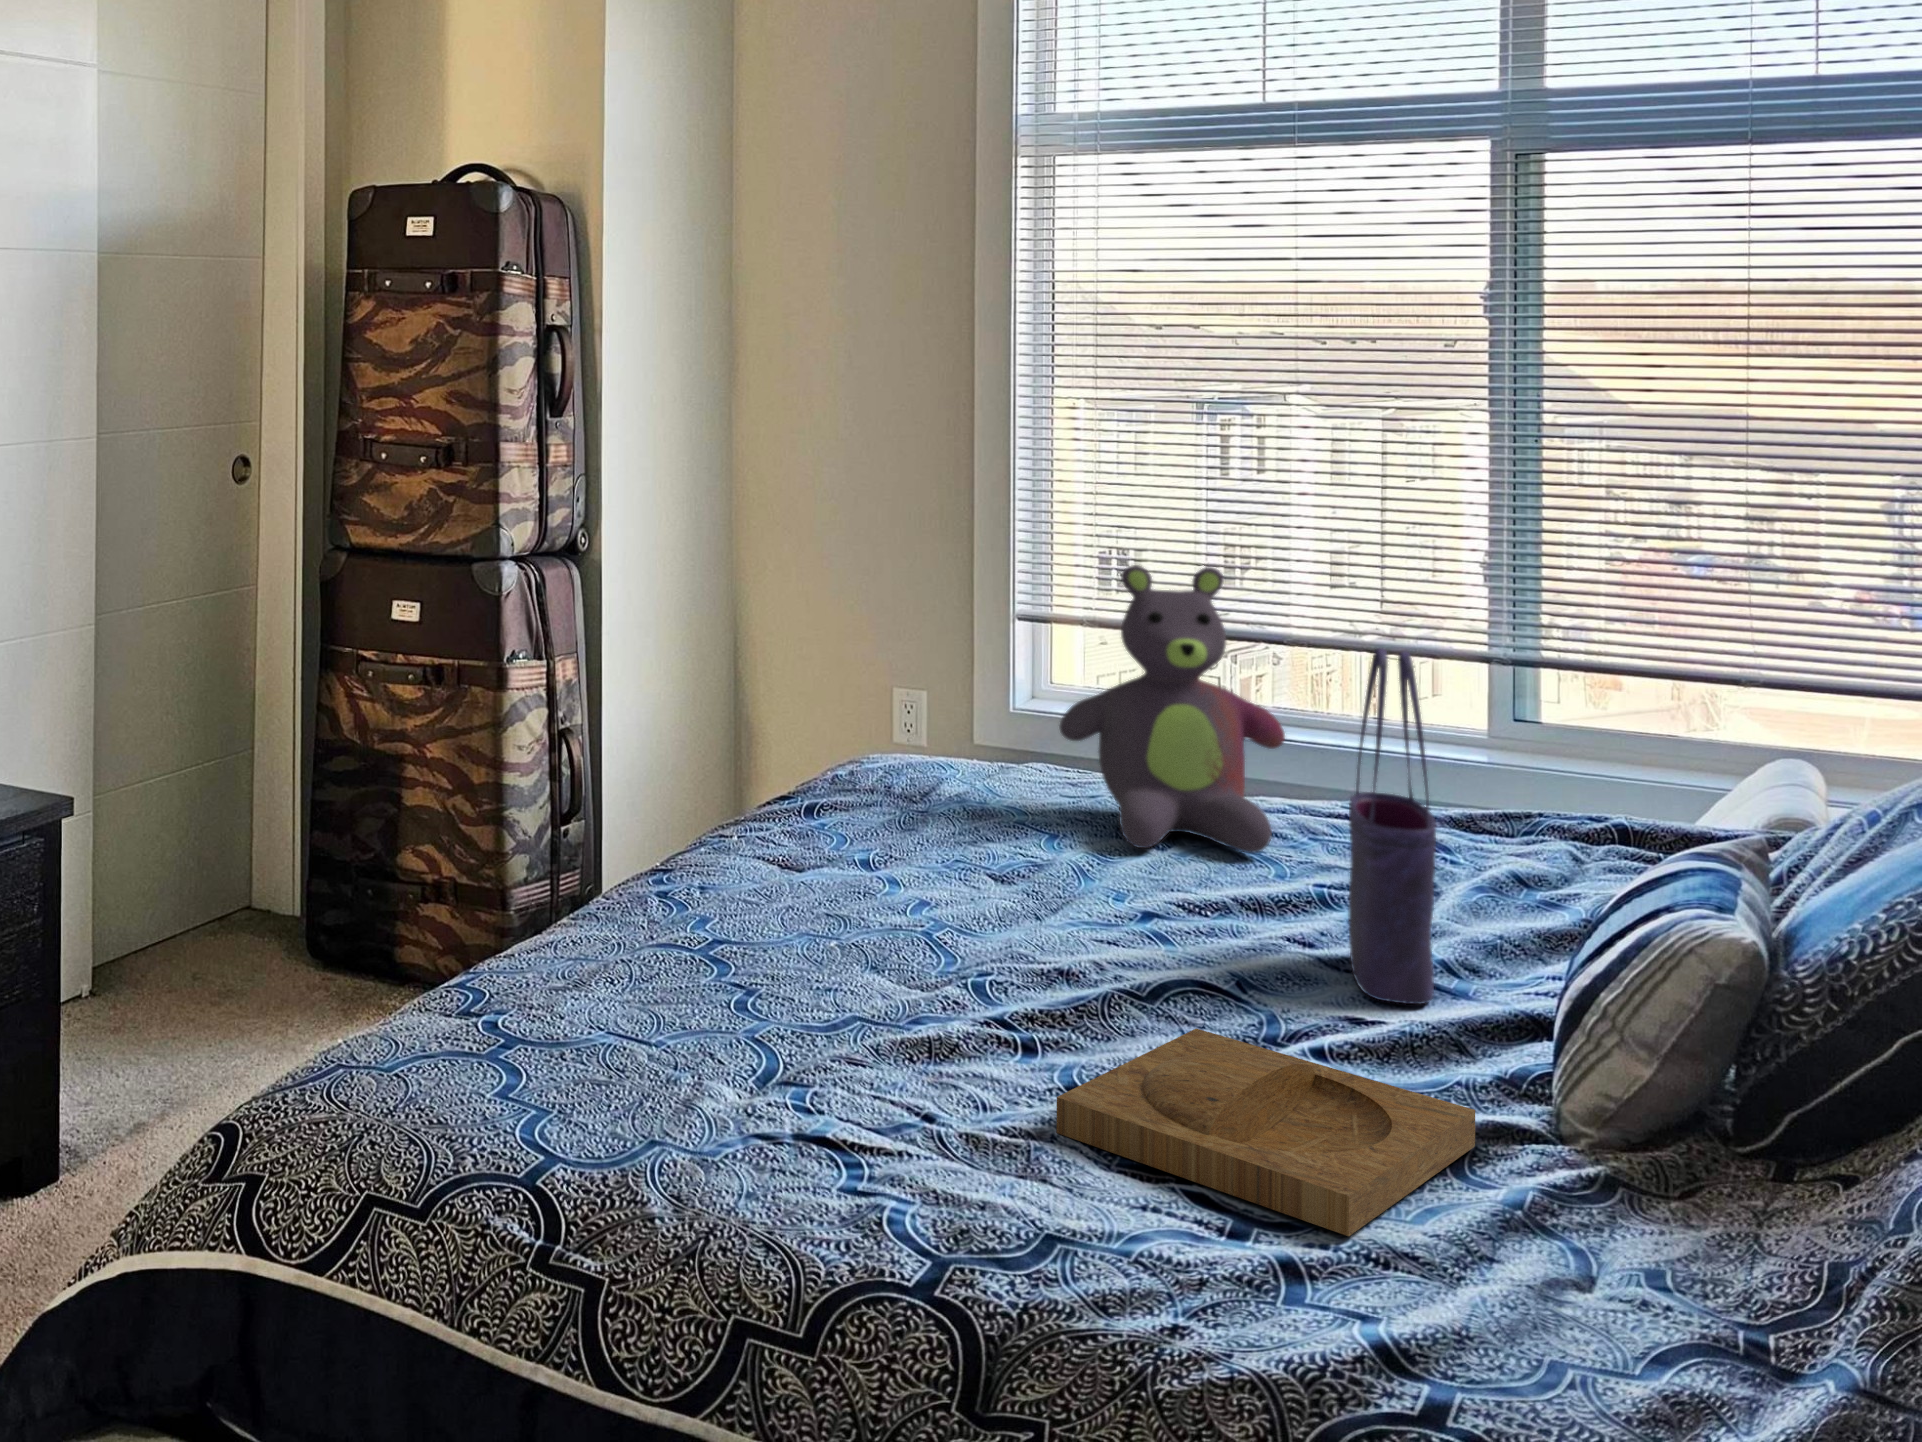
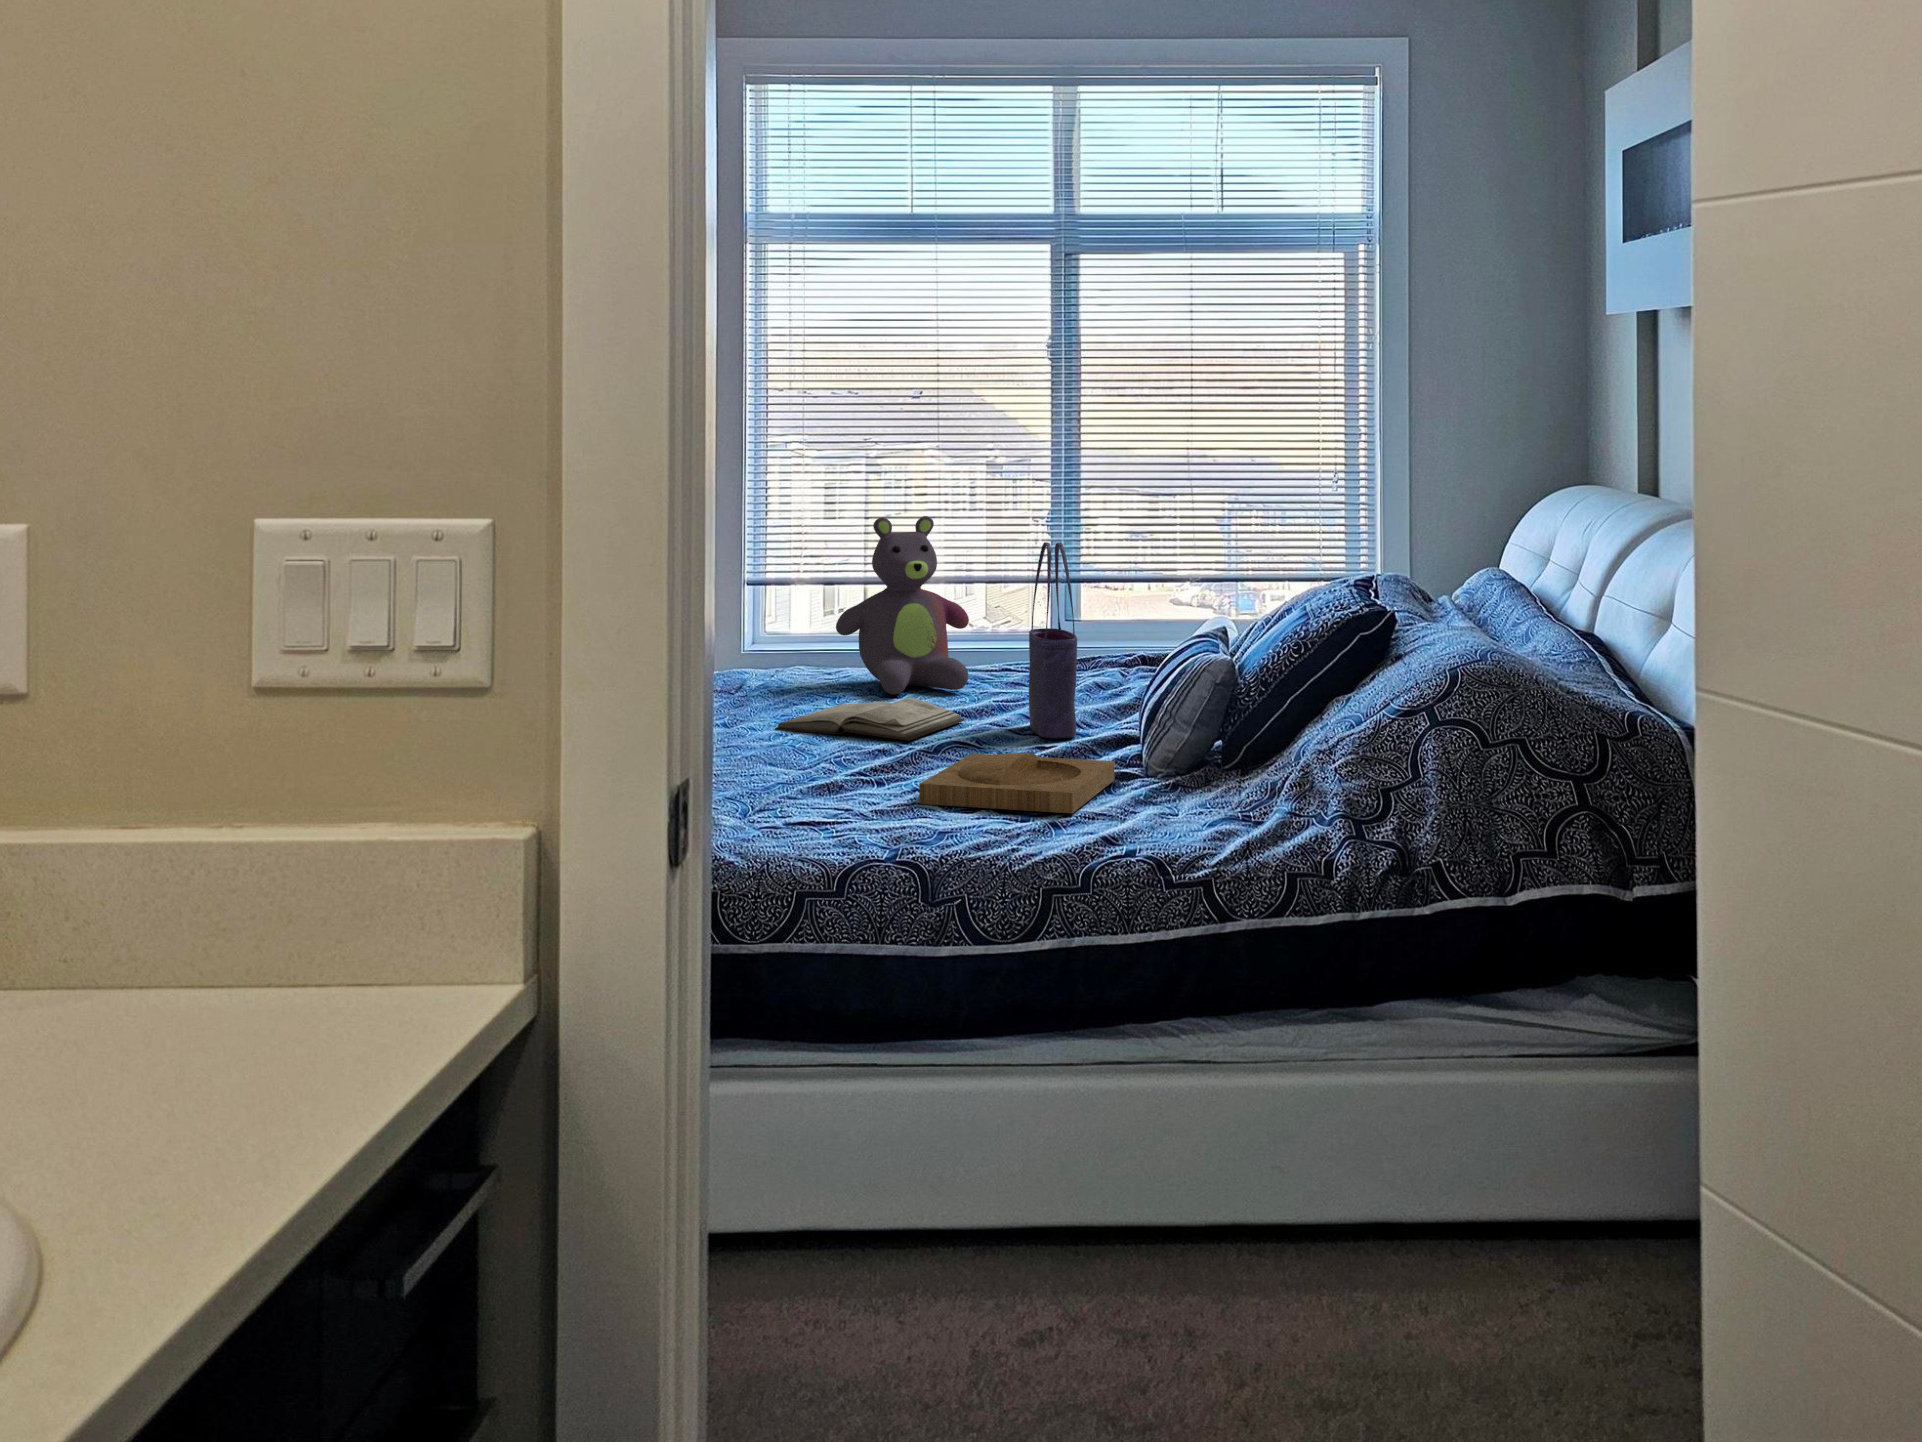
diary: none [914,859,1236,961] -> present [775,698,965,741]

